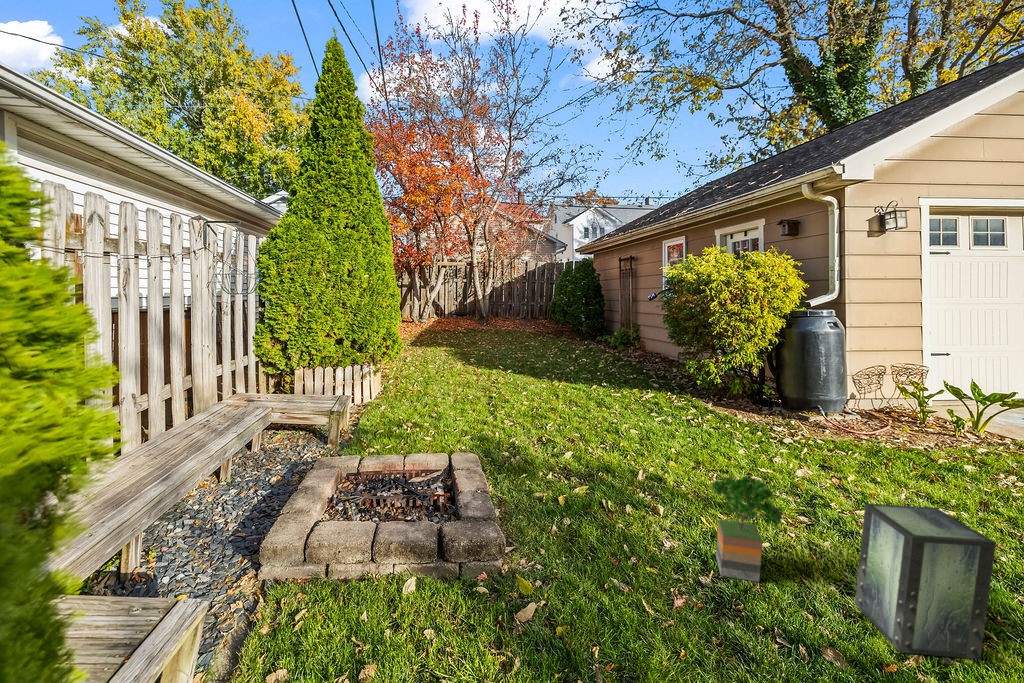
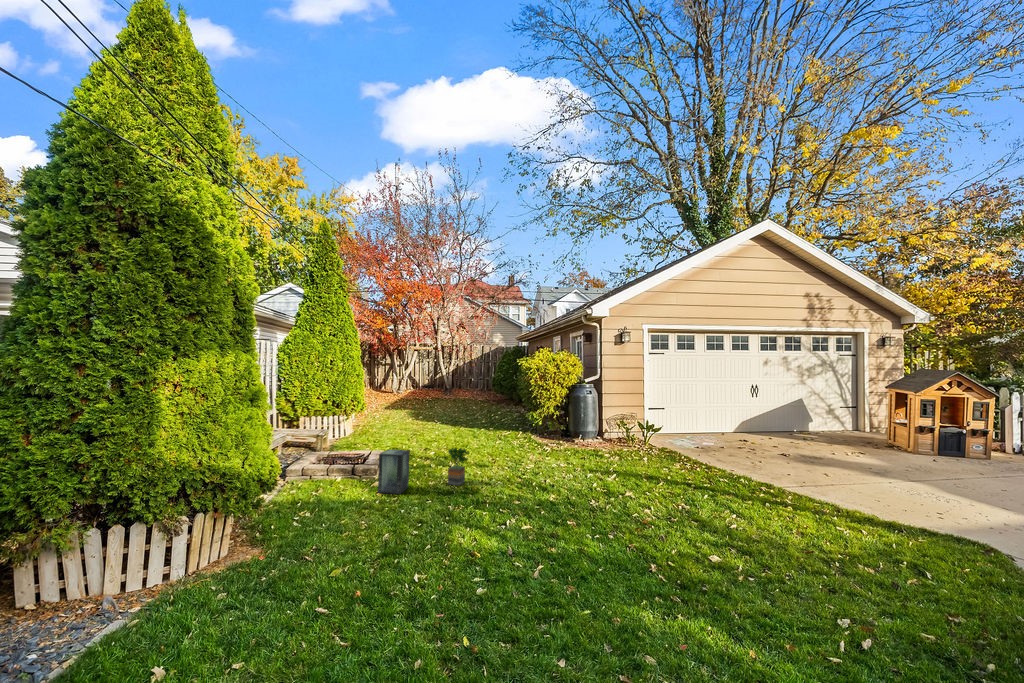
storage box: present [855,504,996,659] -> present [378,450,409,494]

